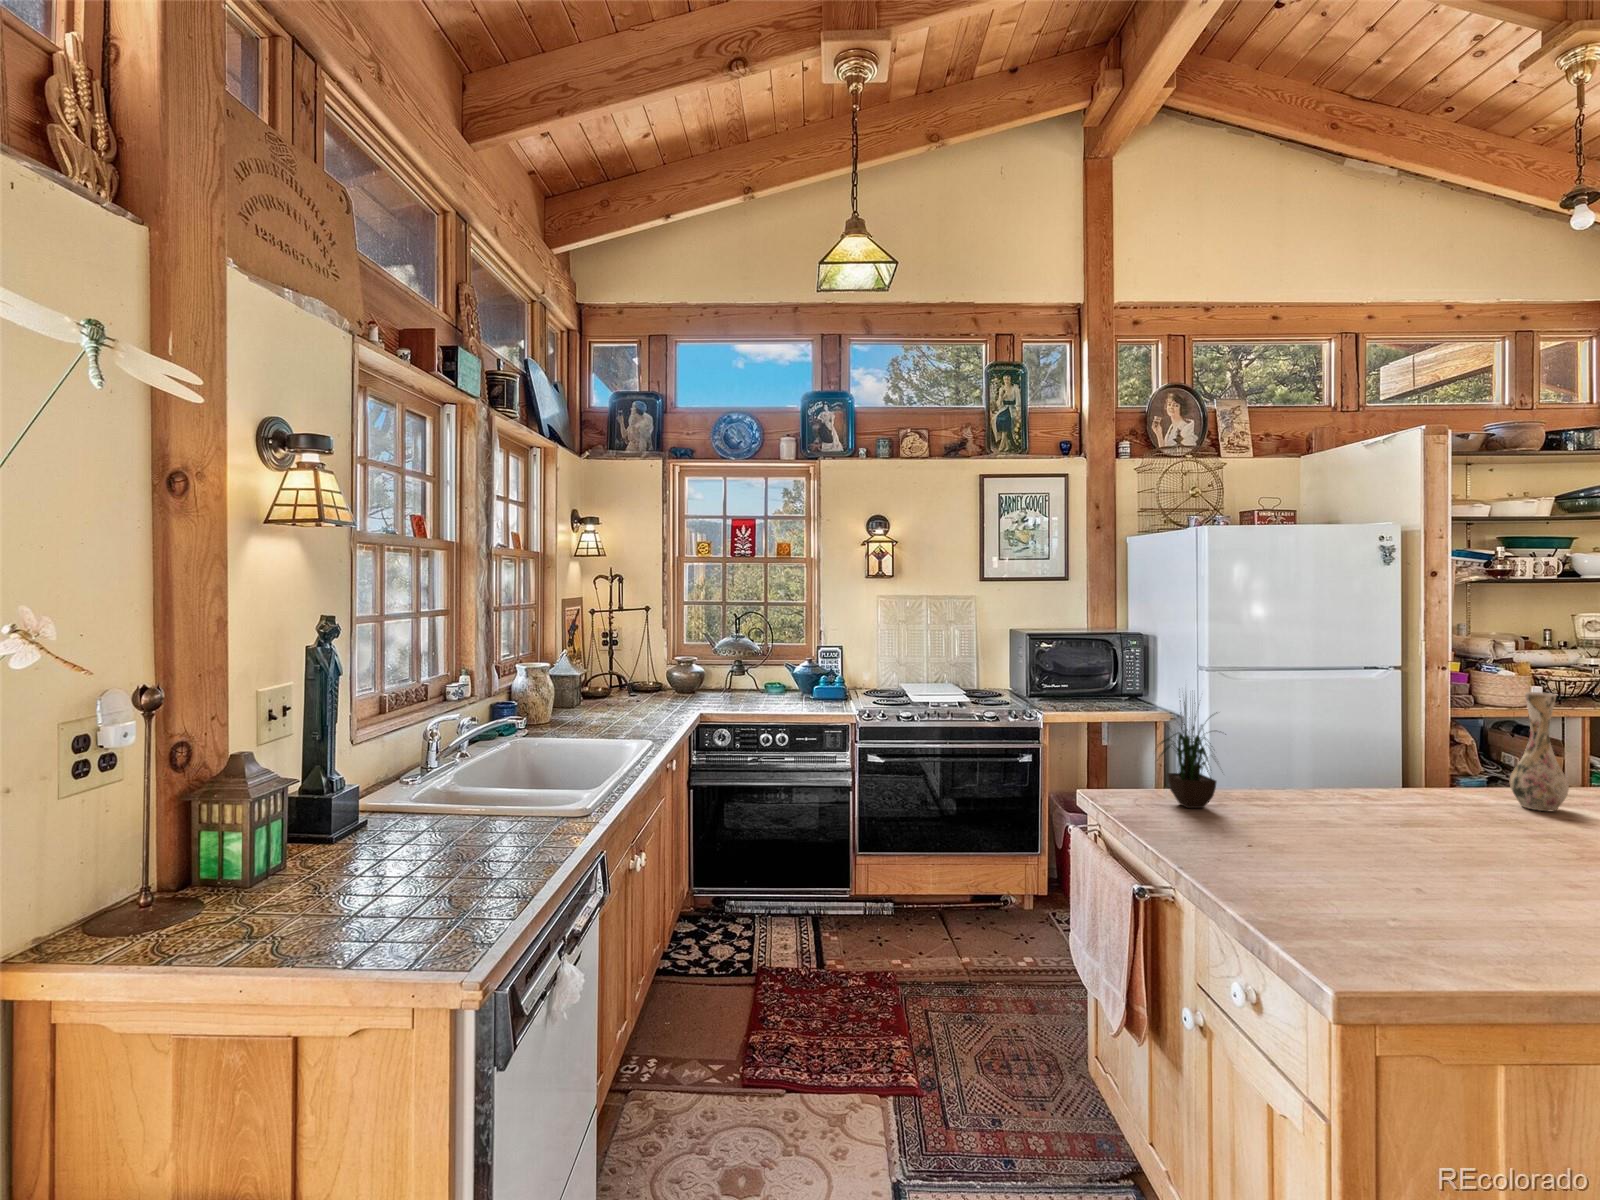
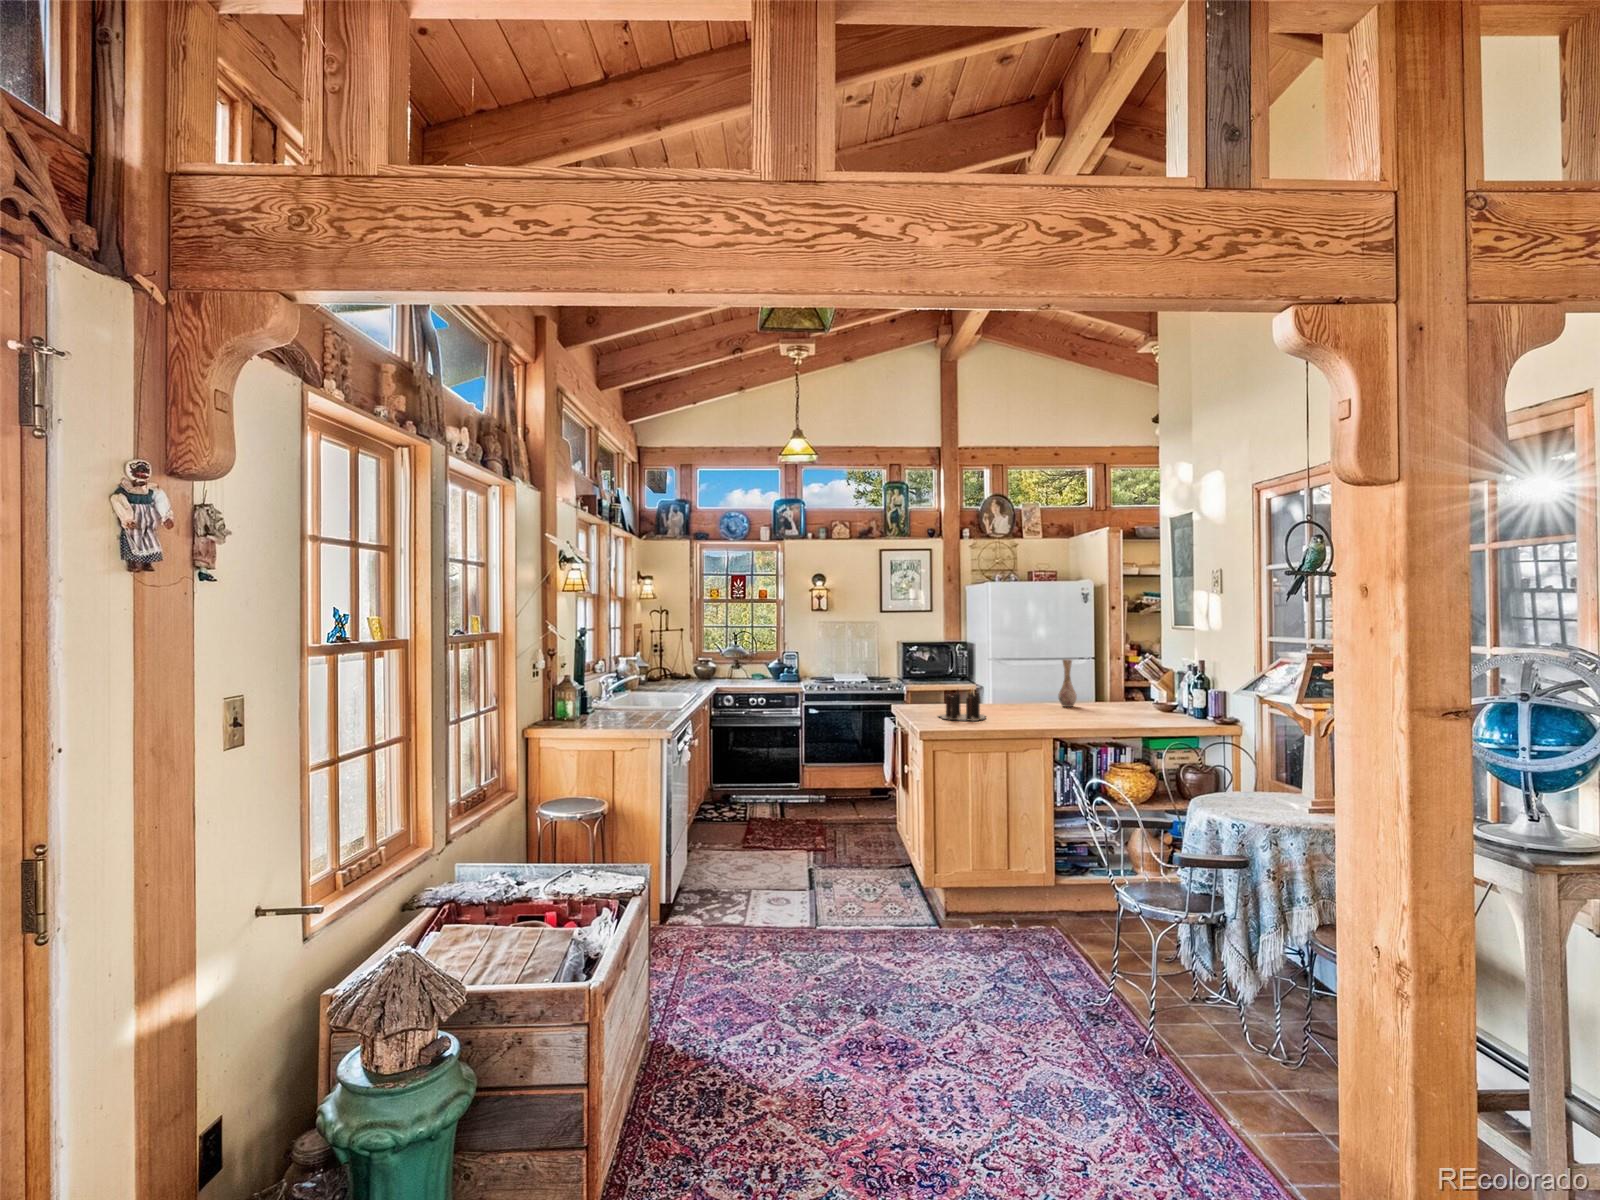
potted plant: present [1159,701,1226,808] -> none [914,650,942,708]
candle: none [1264,781,1494,898] -> present [939,690,985,721]

